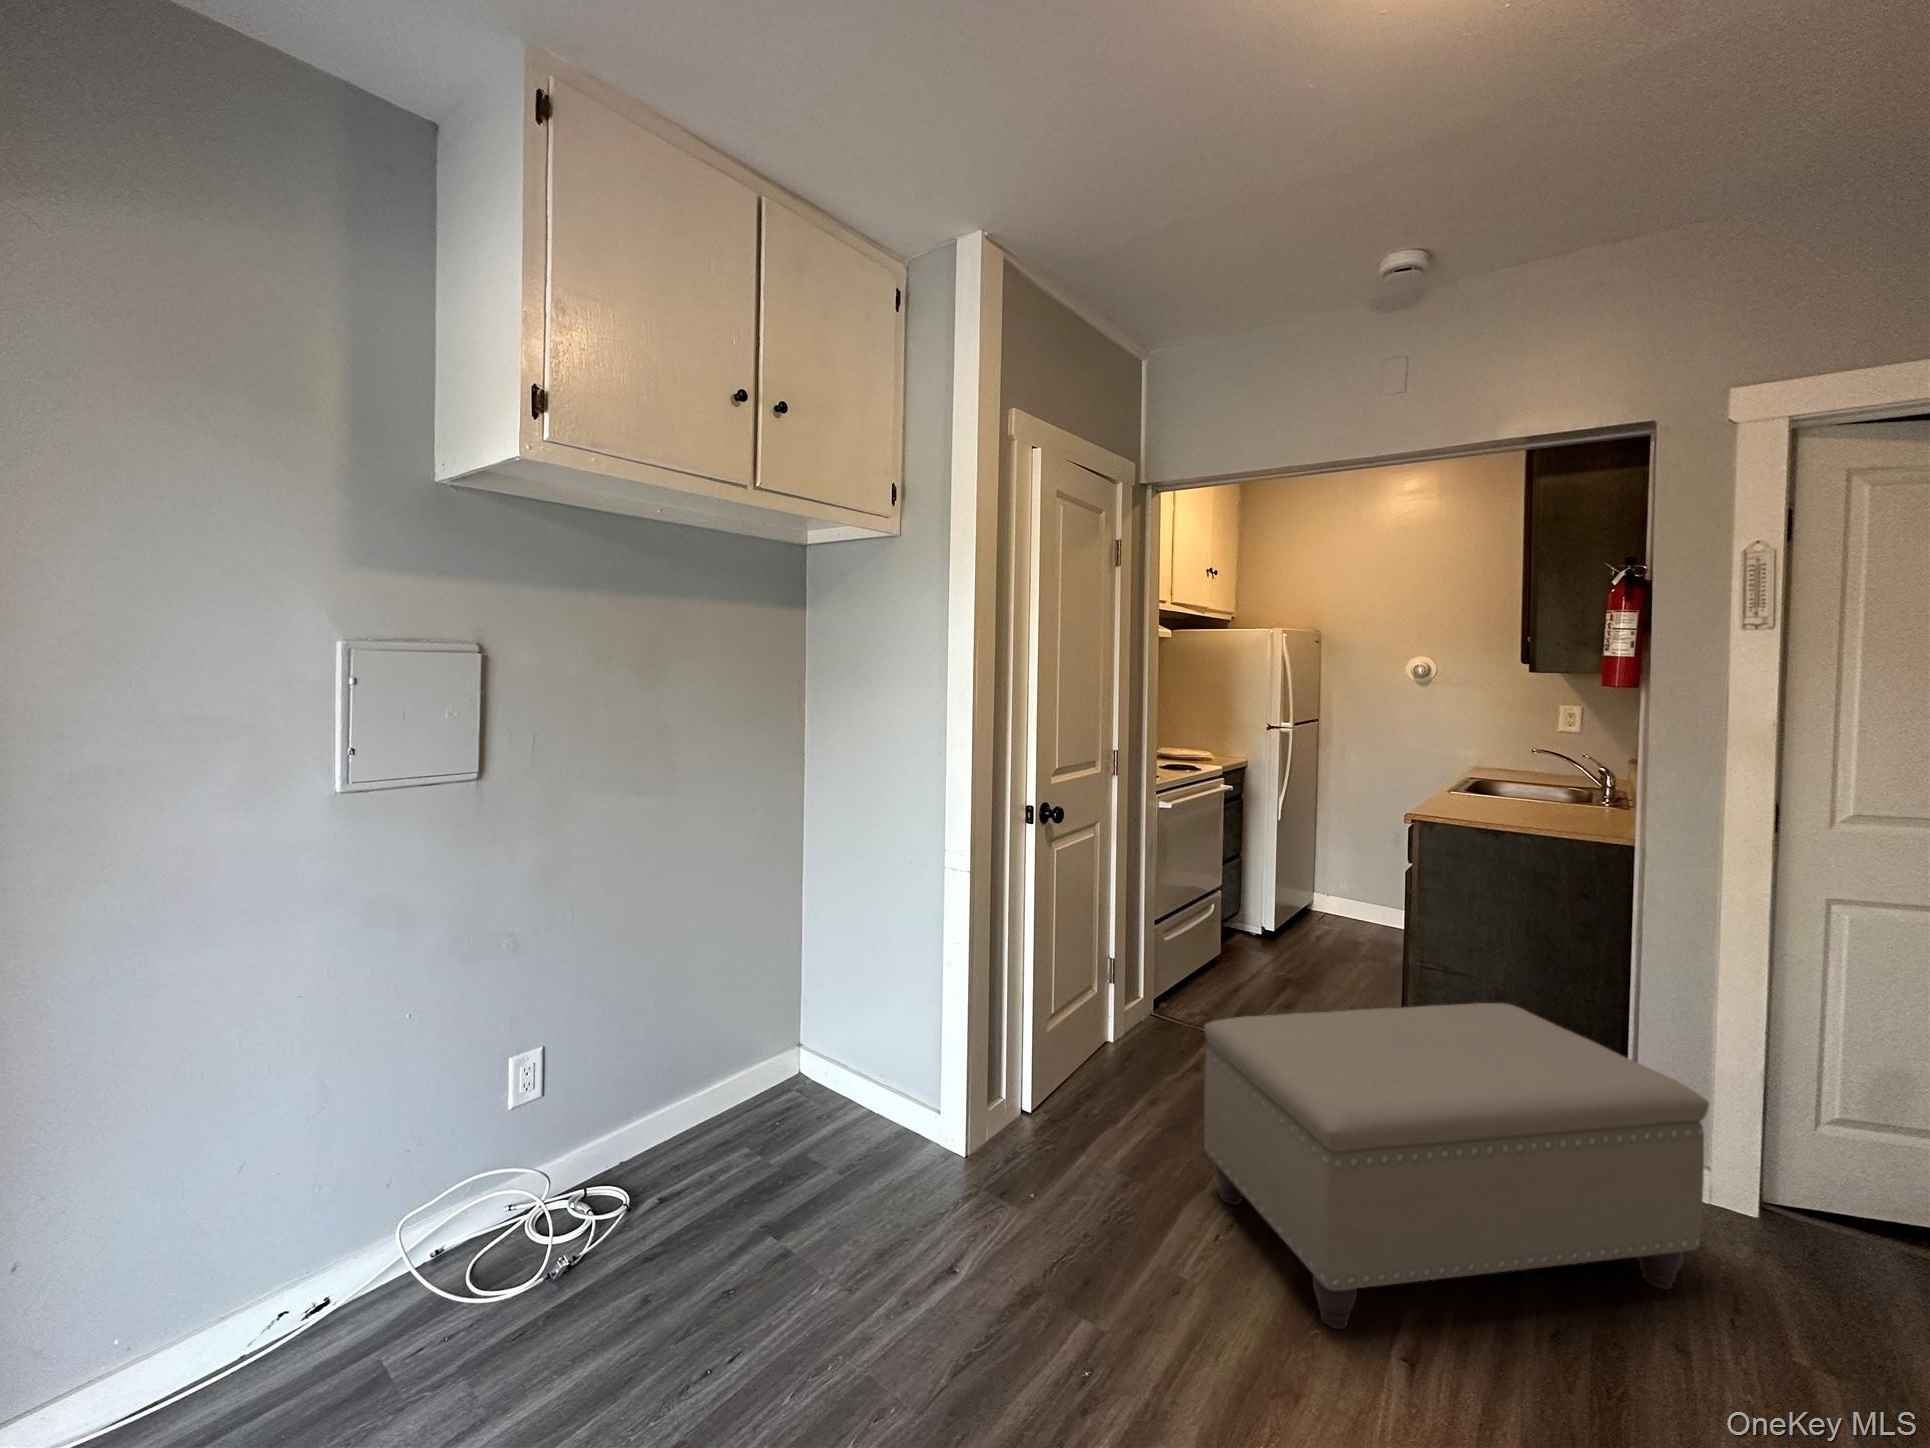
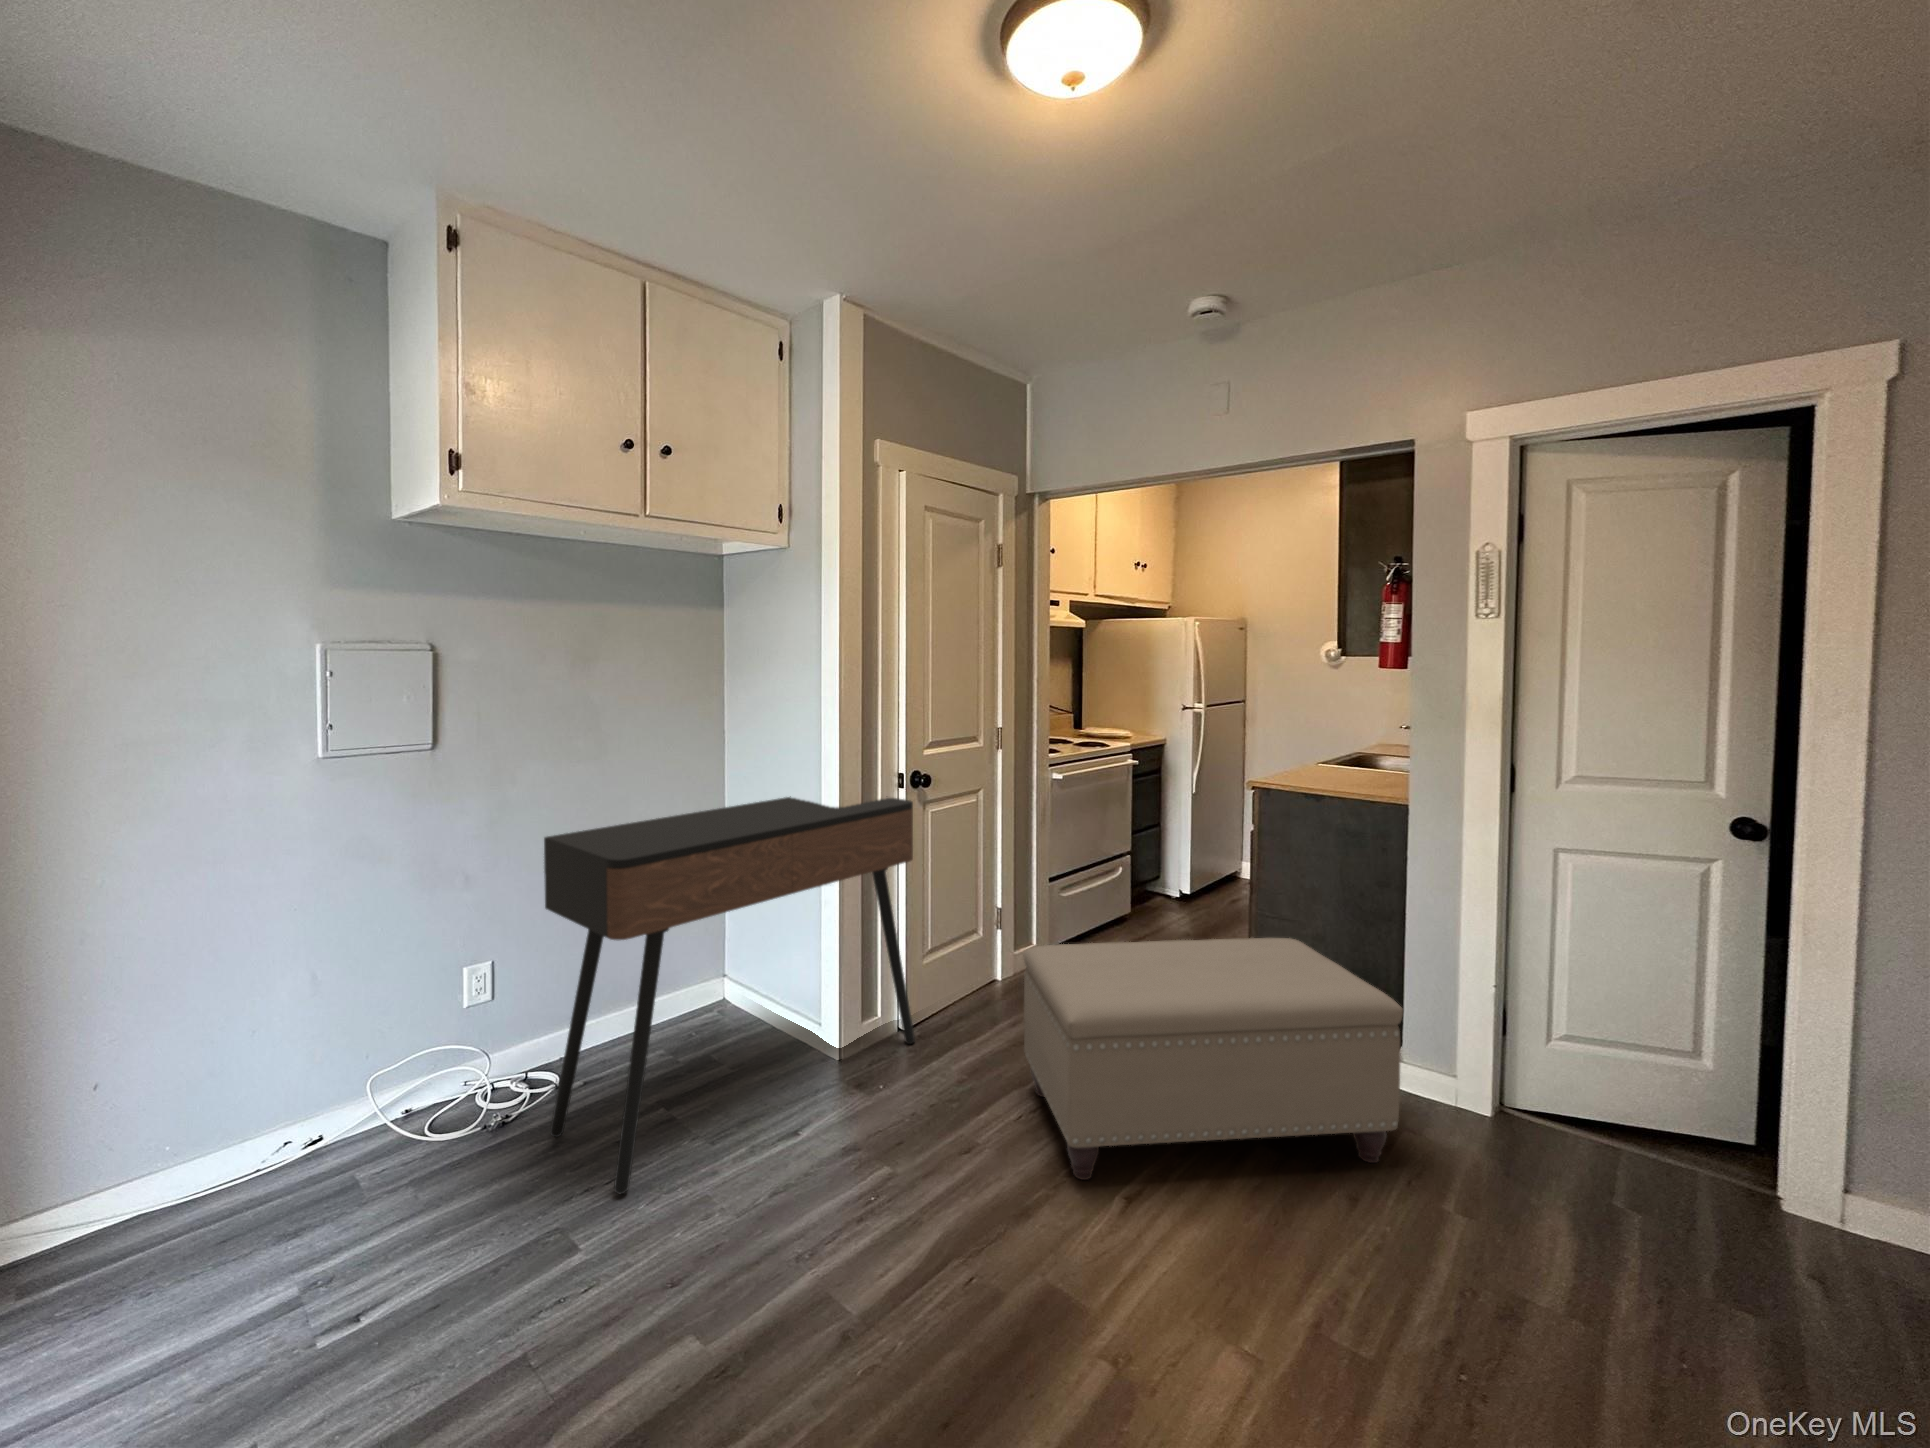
console table: none [635,823,1050,1378] -> present [544,796,915,1194]

